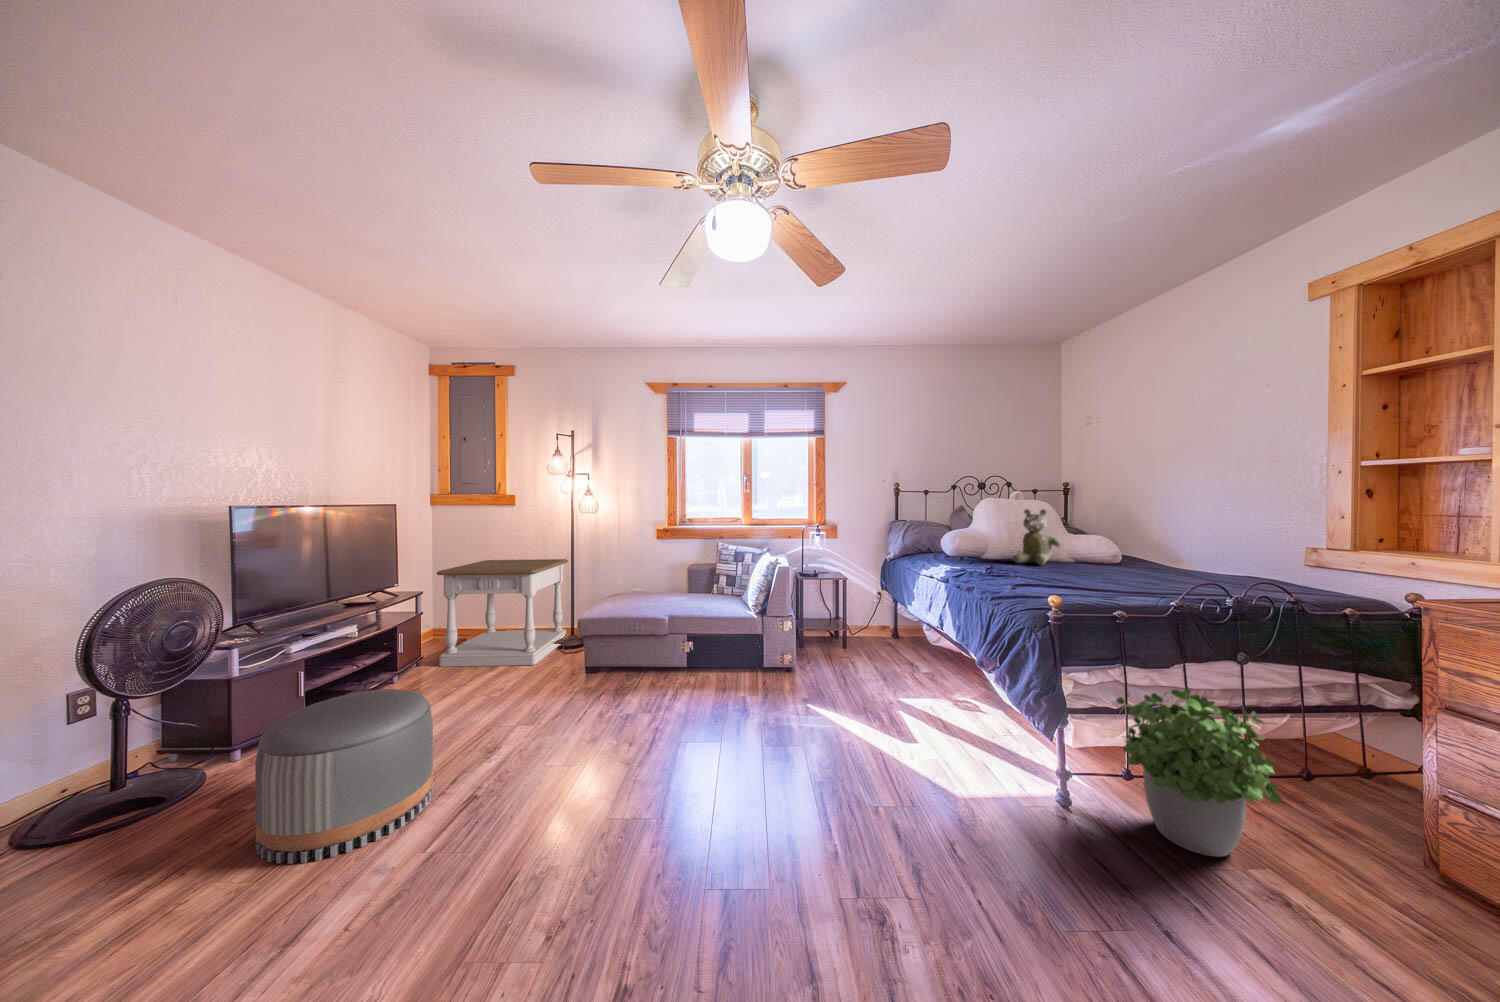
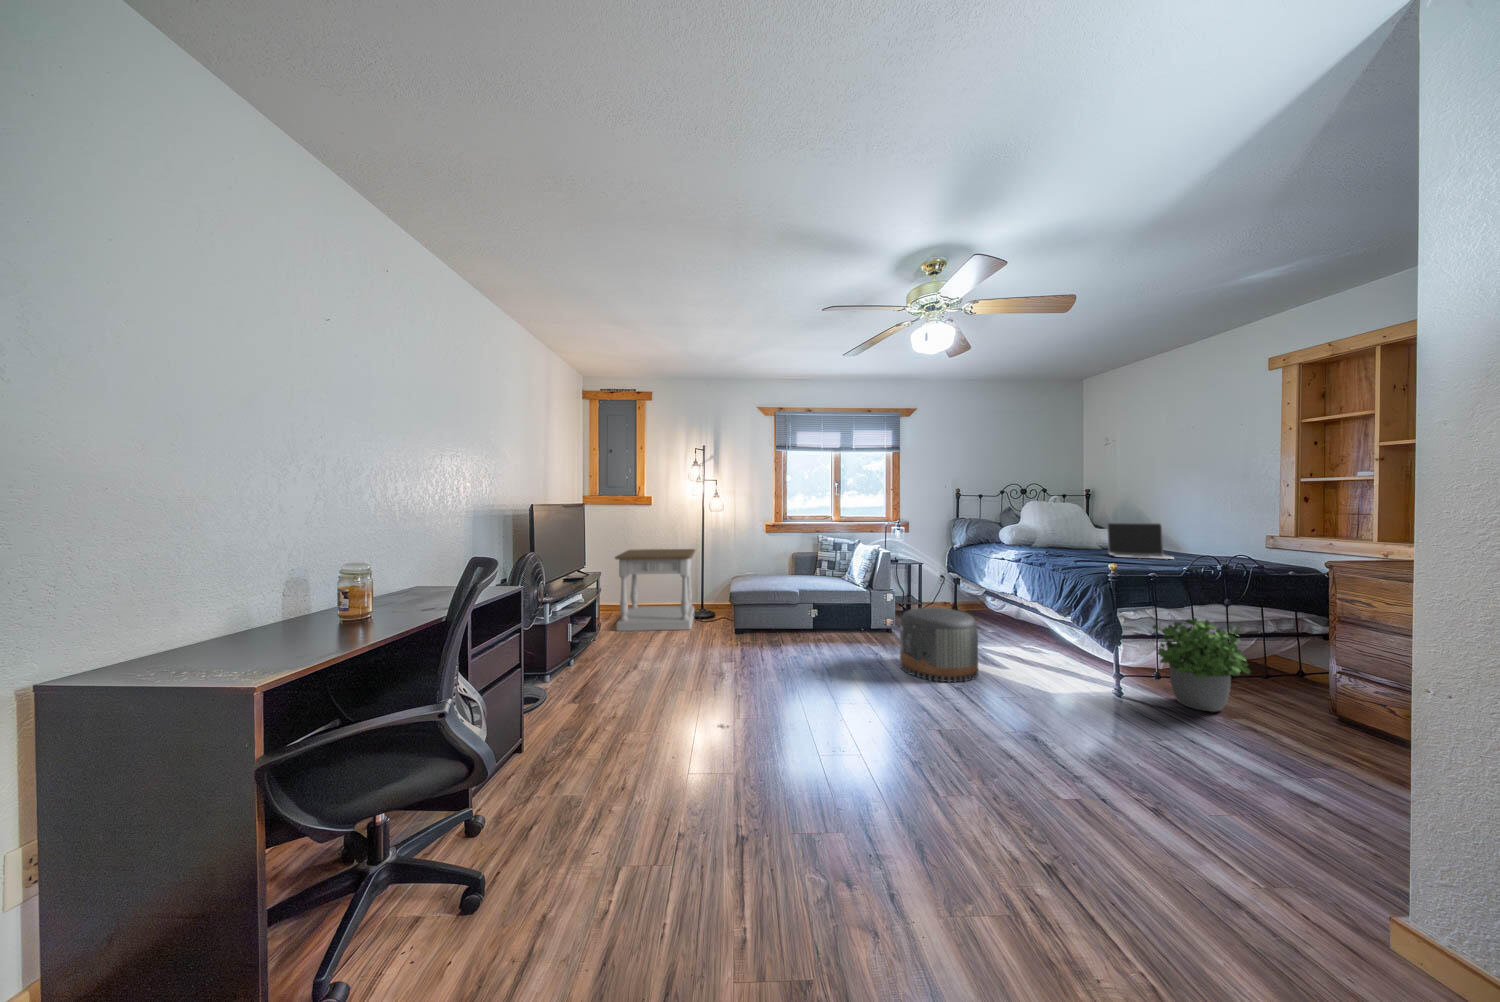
teddy bear: present [1014,509,1061,565] -> none [1056,510,1095,551]
laptop: none [1073,528,1164,581] -> present [1107,523,1173,559]
pouf: present [255,689,433,864] -> present [900,607,978,682]

